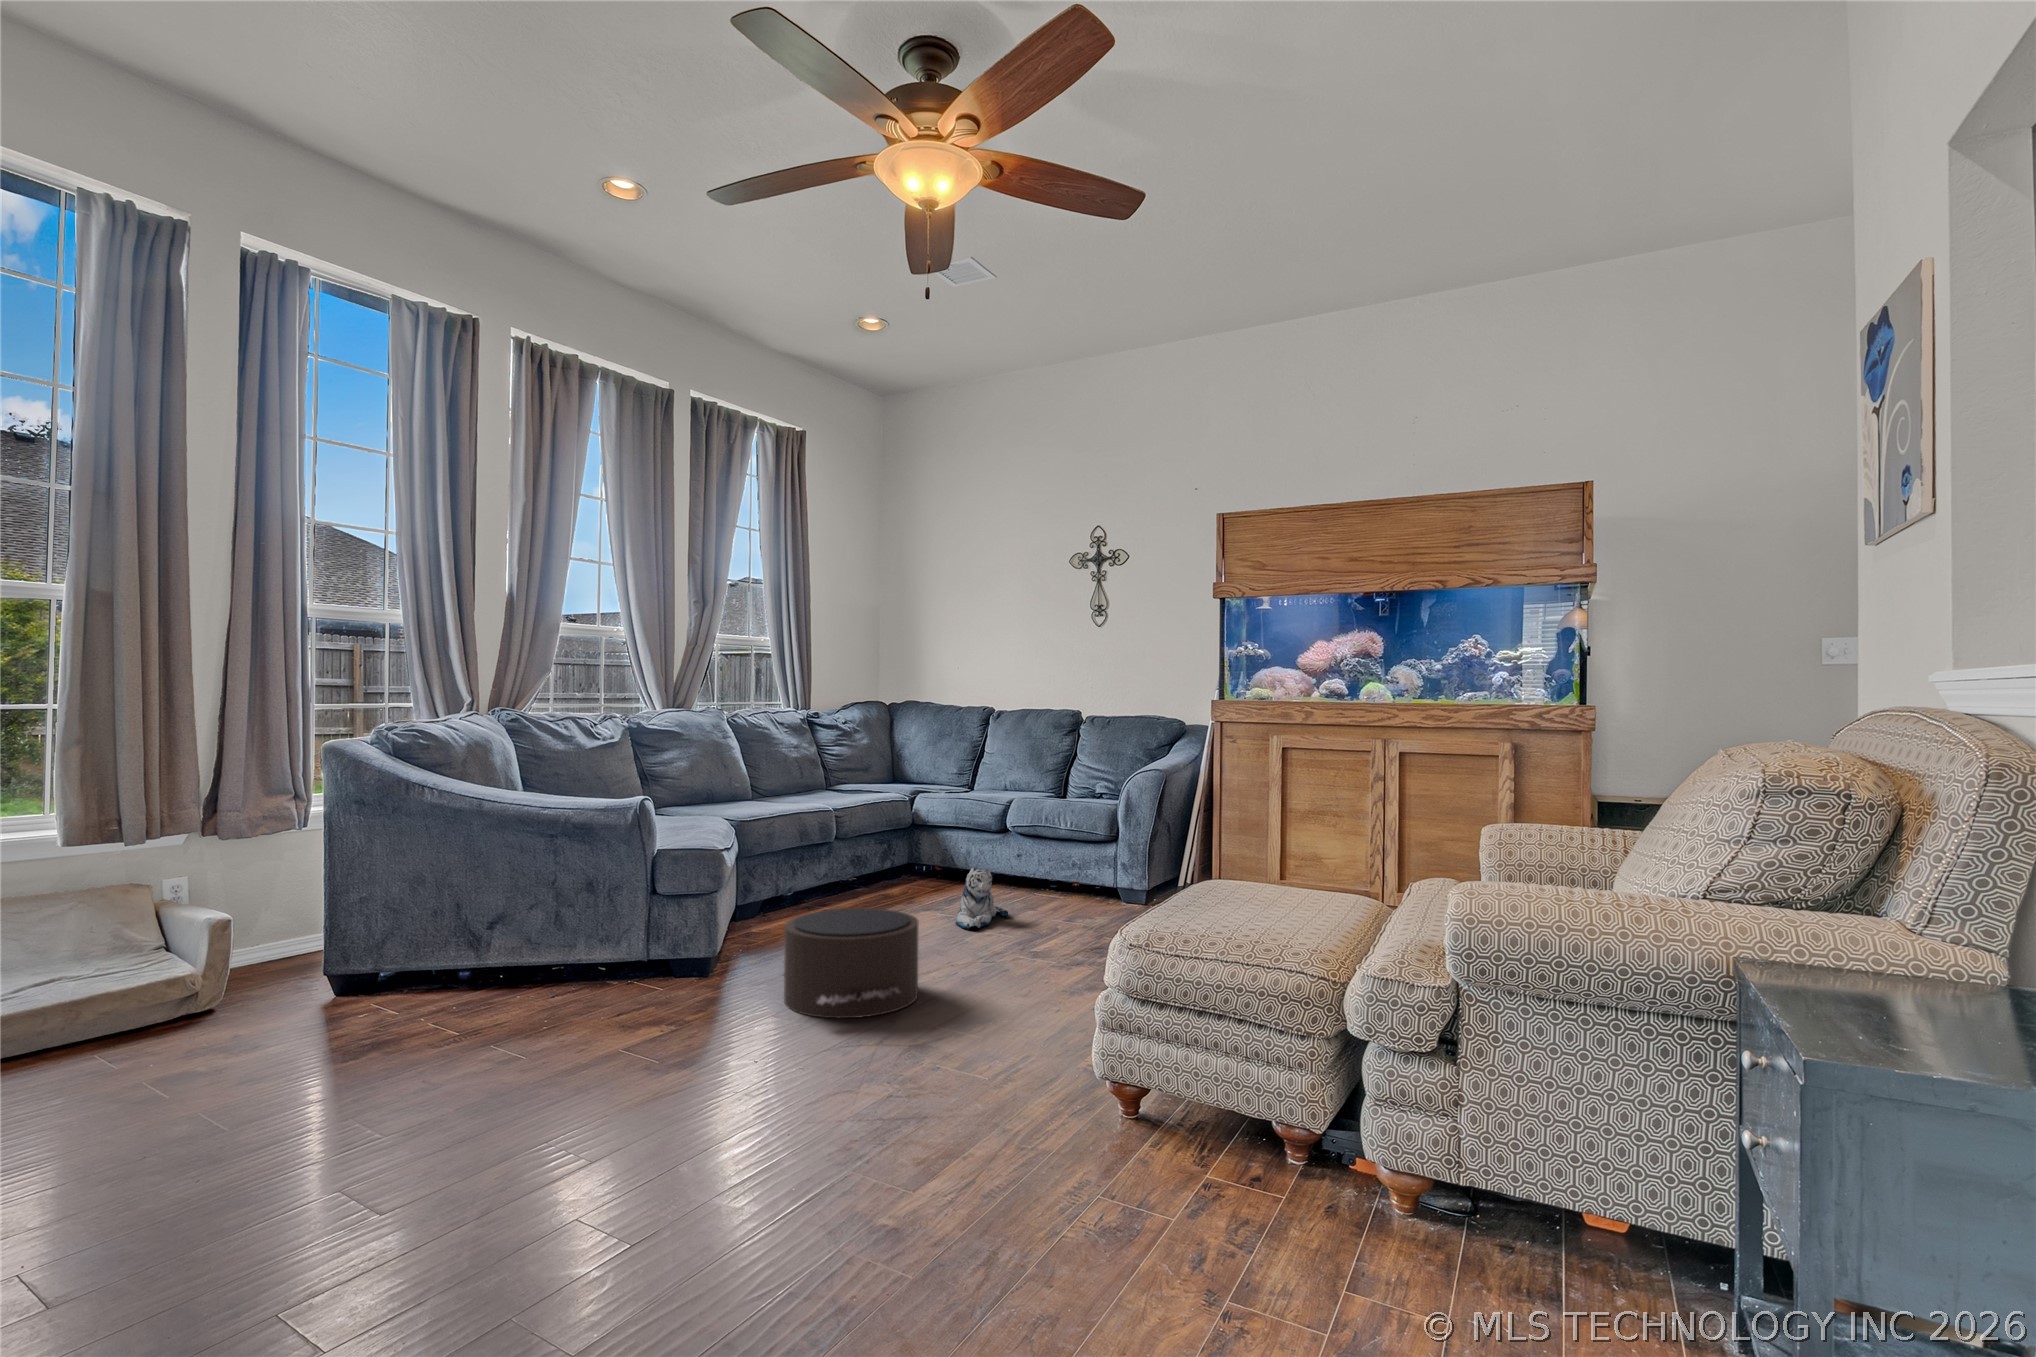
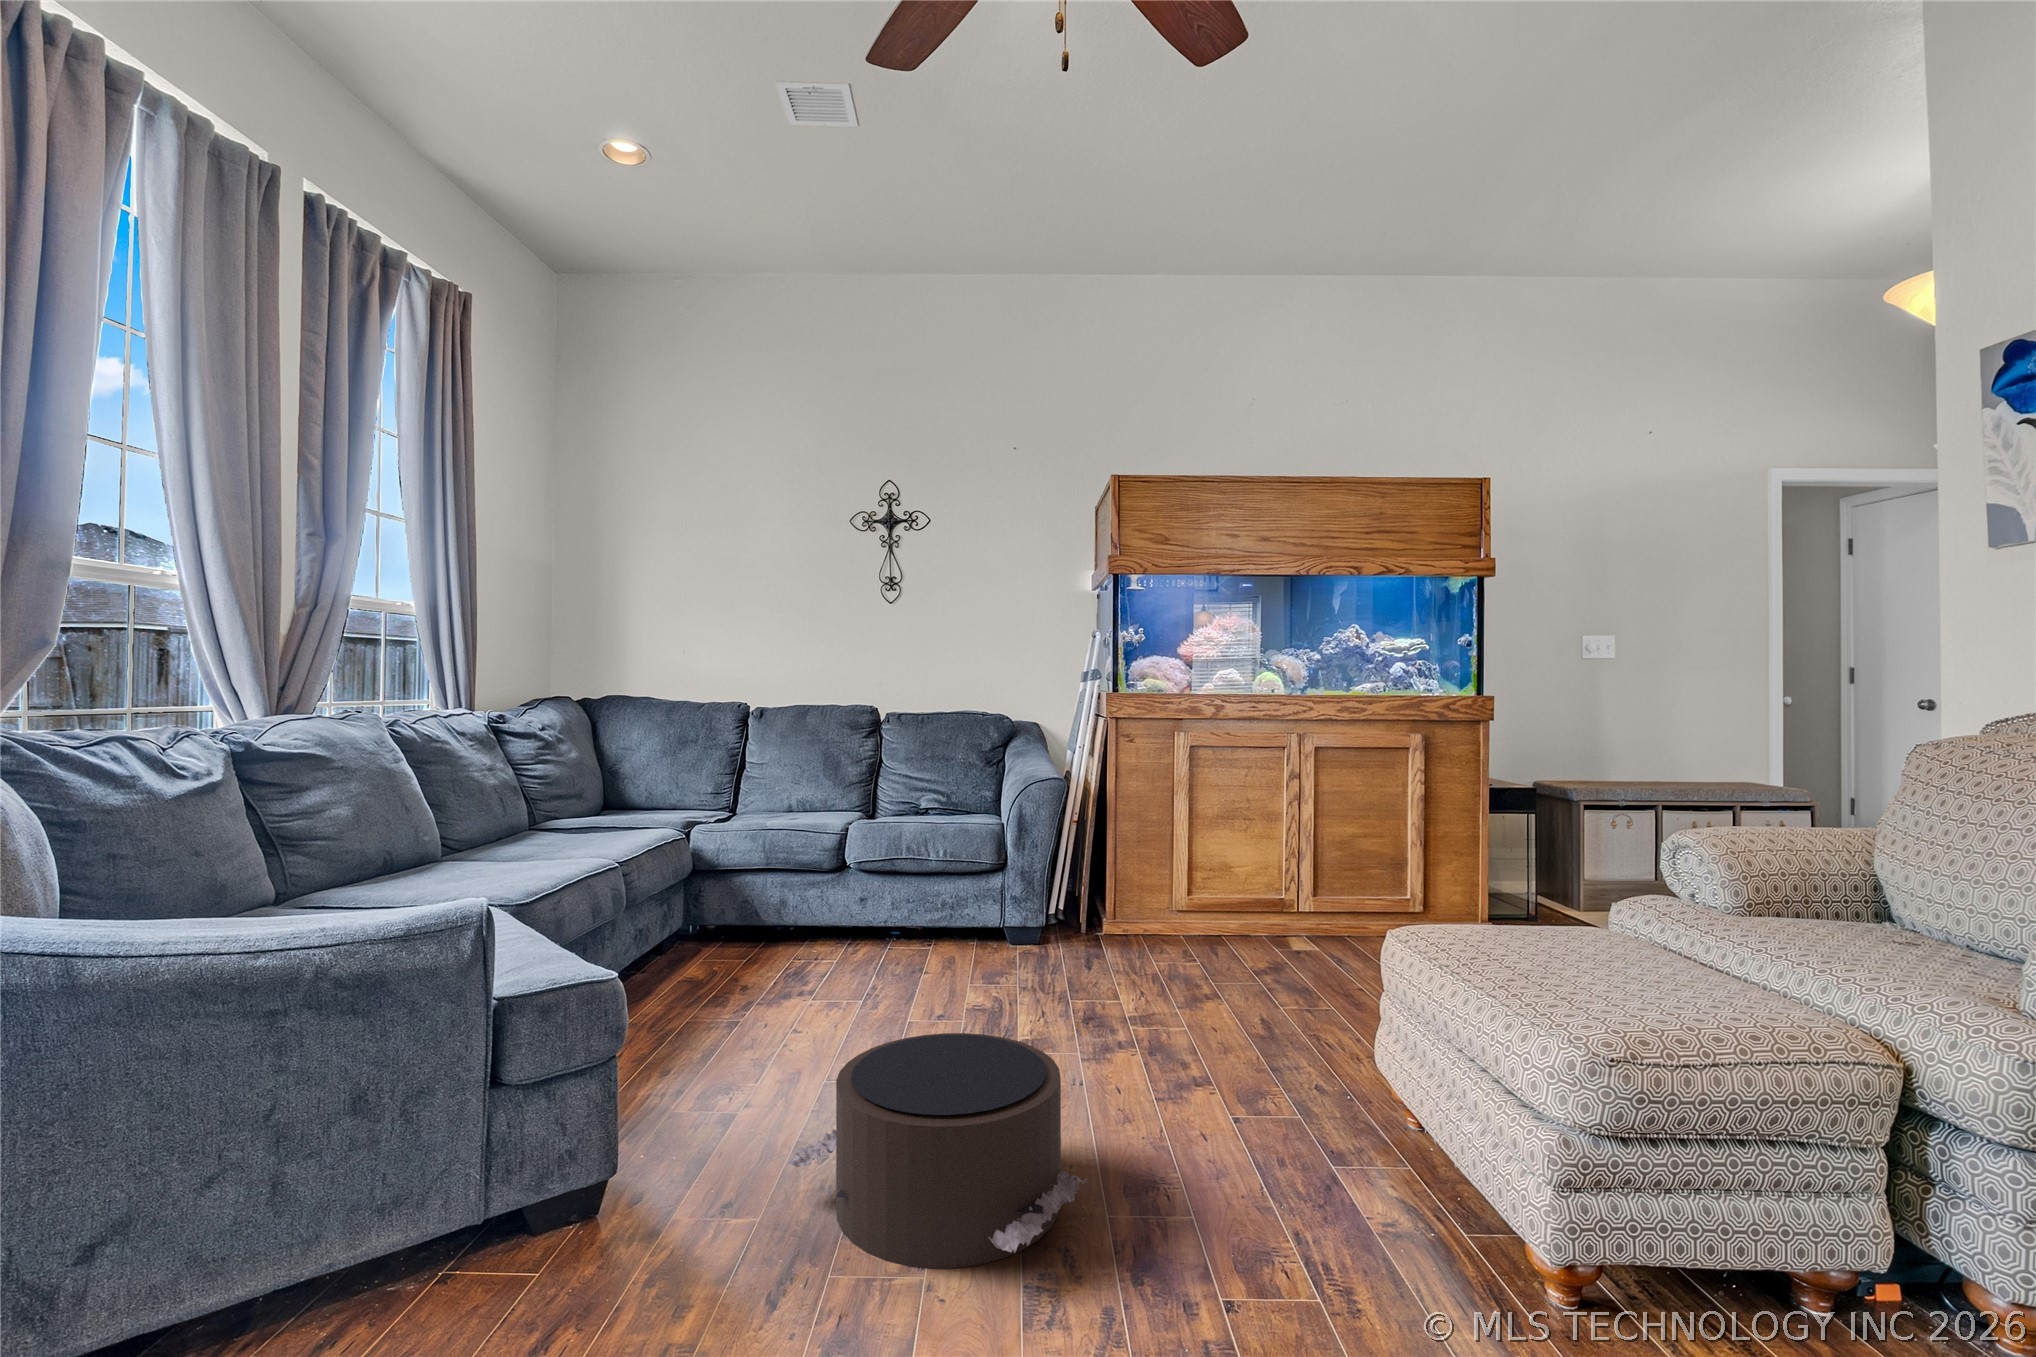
plush toy: present [956,868,1008,929] -> none [847,929,918,1019]

